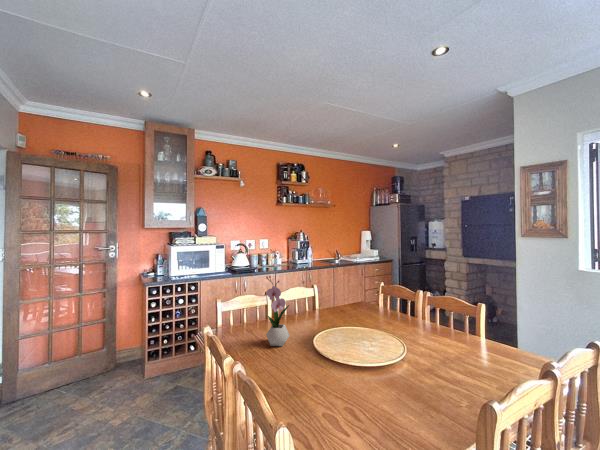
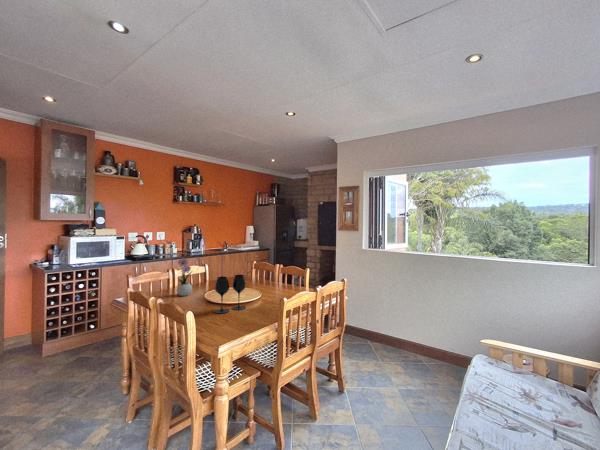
wine glass: none [322,335,387,425] -> present [214,275,246,313]

